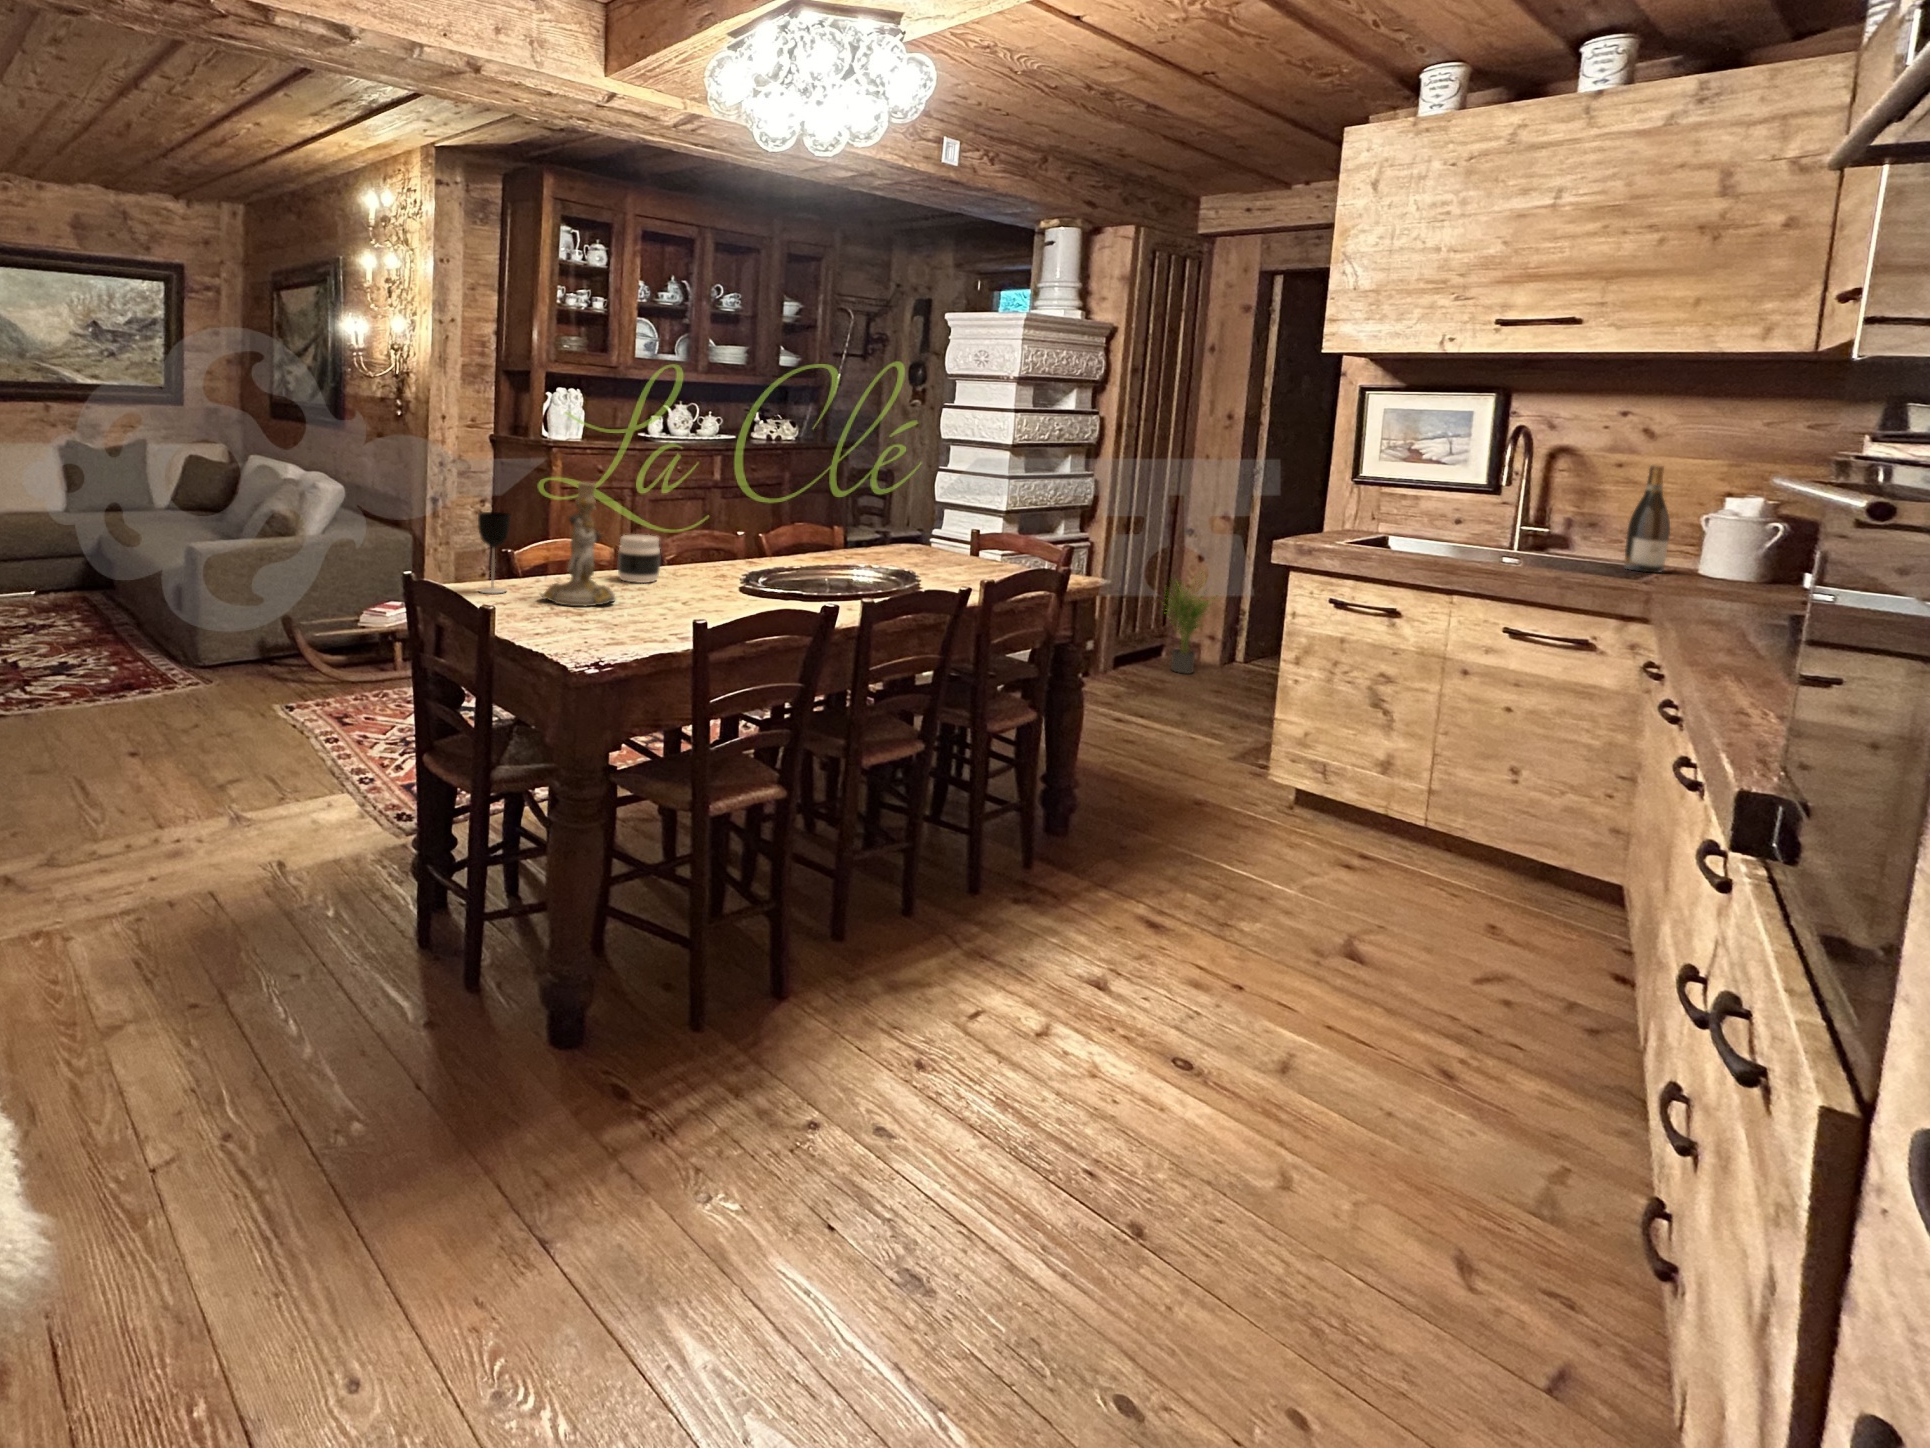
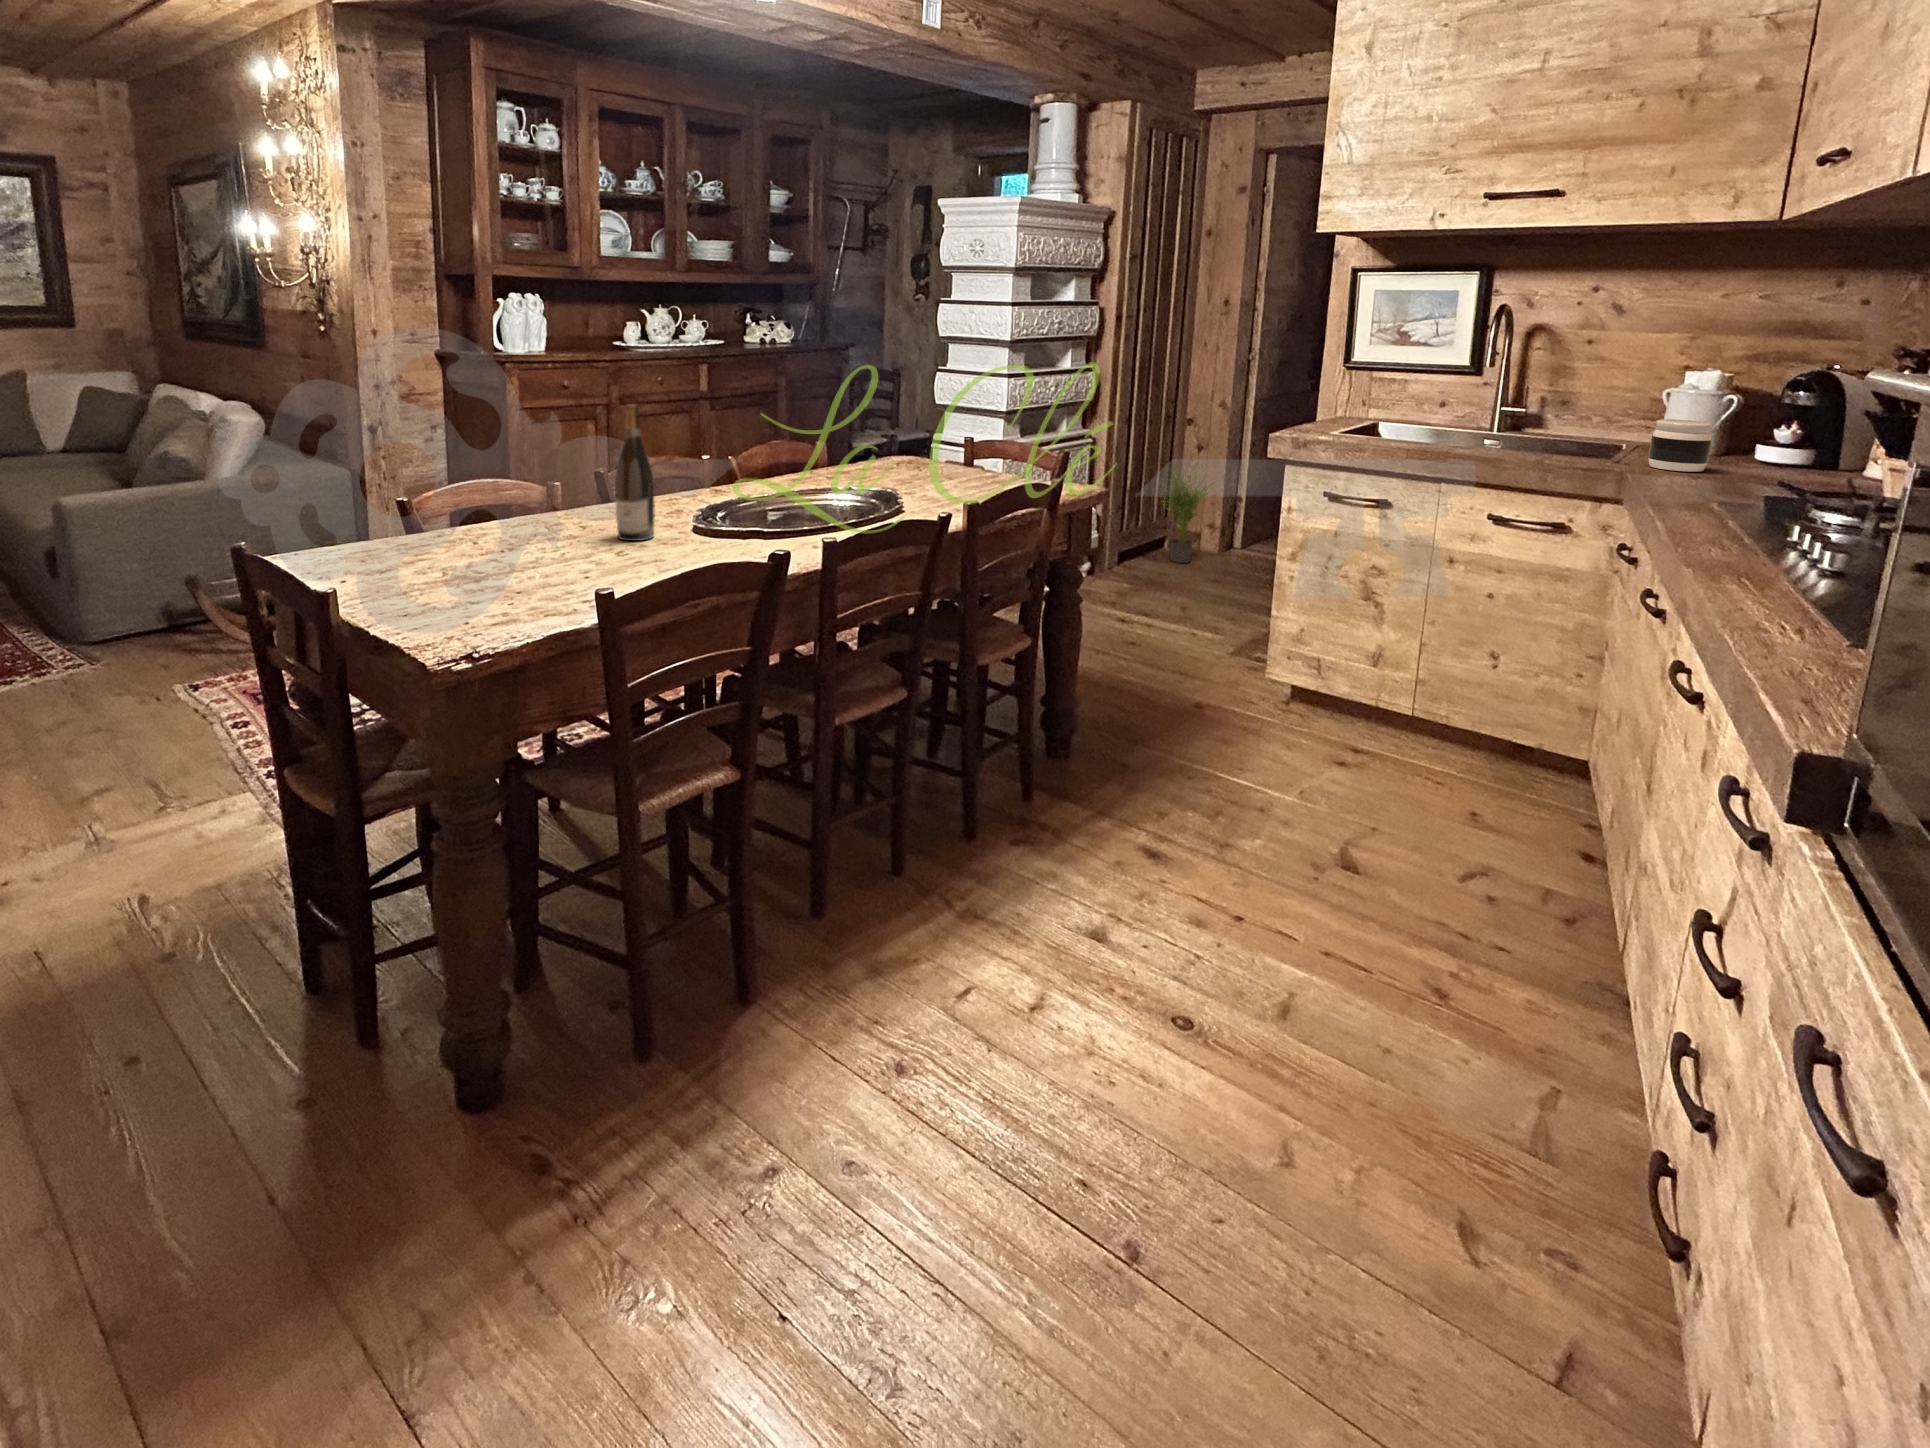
wine bottle: present [1624,466,1670,573] -> present [615,404,655,541]
candlestick: present [540,483,615,606] -> none [439,415,539,569]
wine glass: present [478,512,510,594] -> none [354,456,403,558]
jar: present [618,534,660,583] -> present [1649,419,1712,472]

